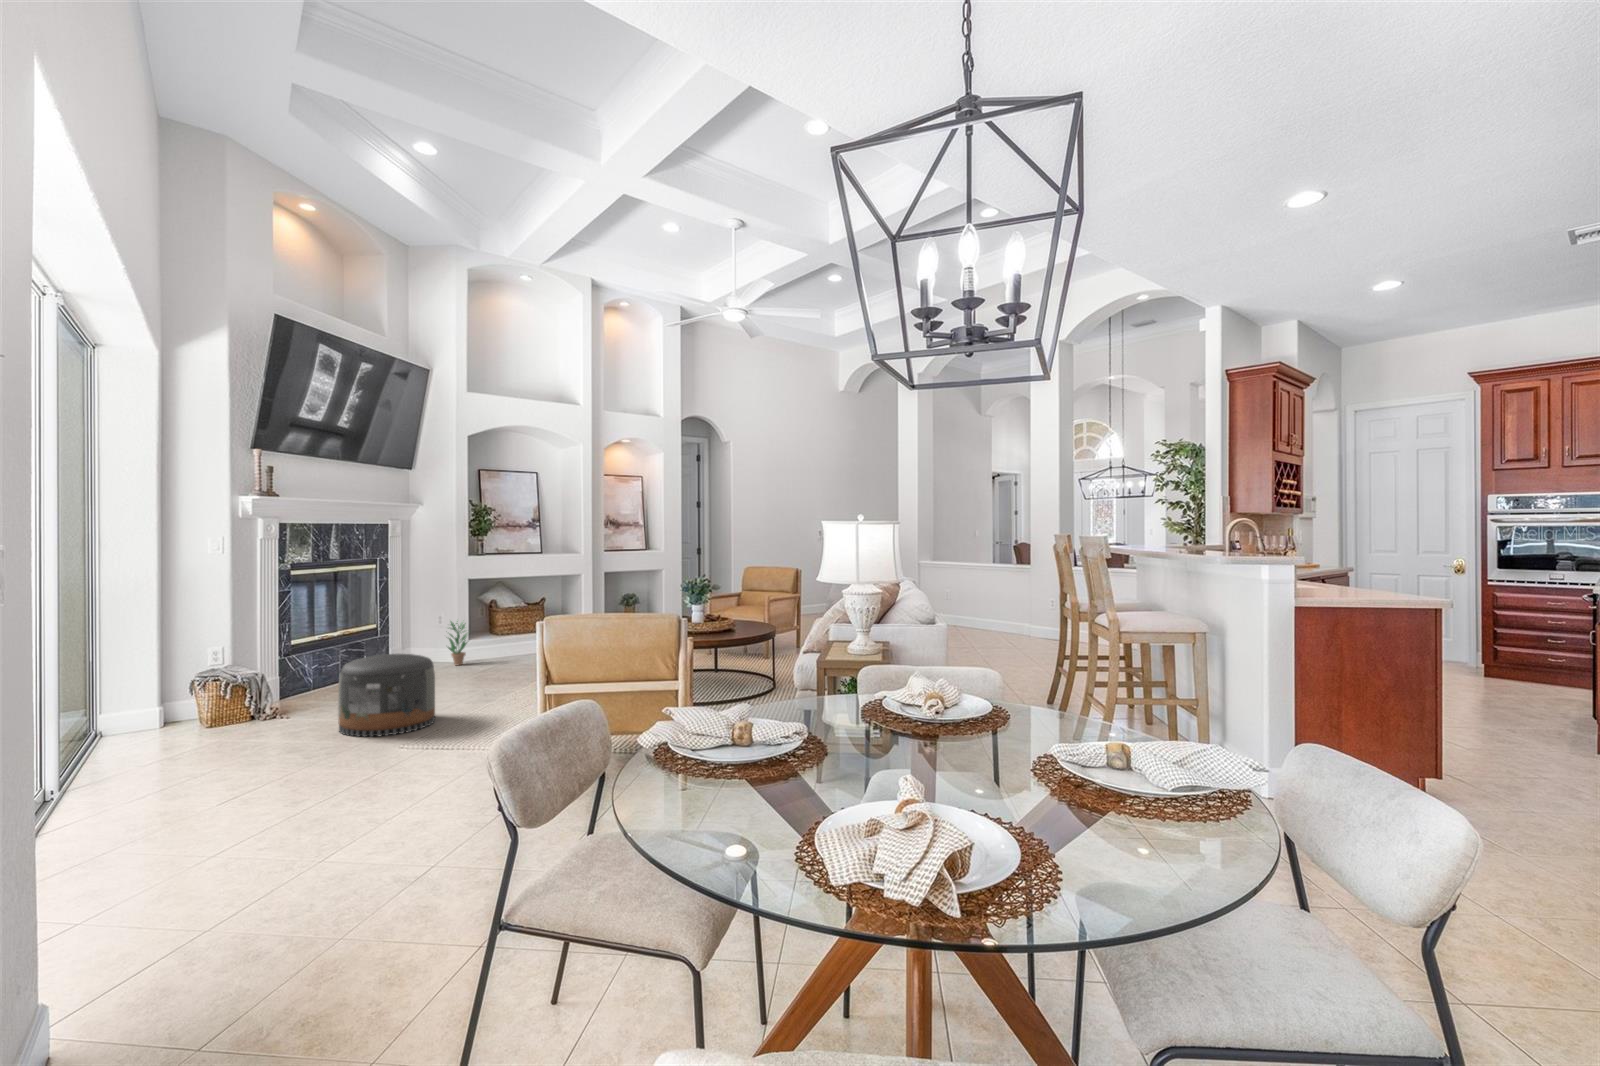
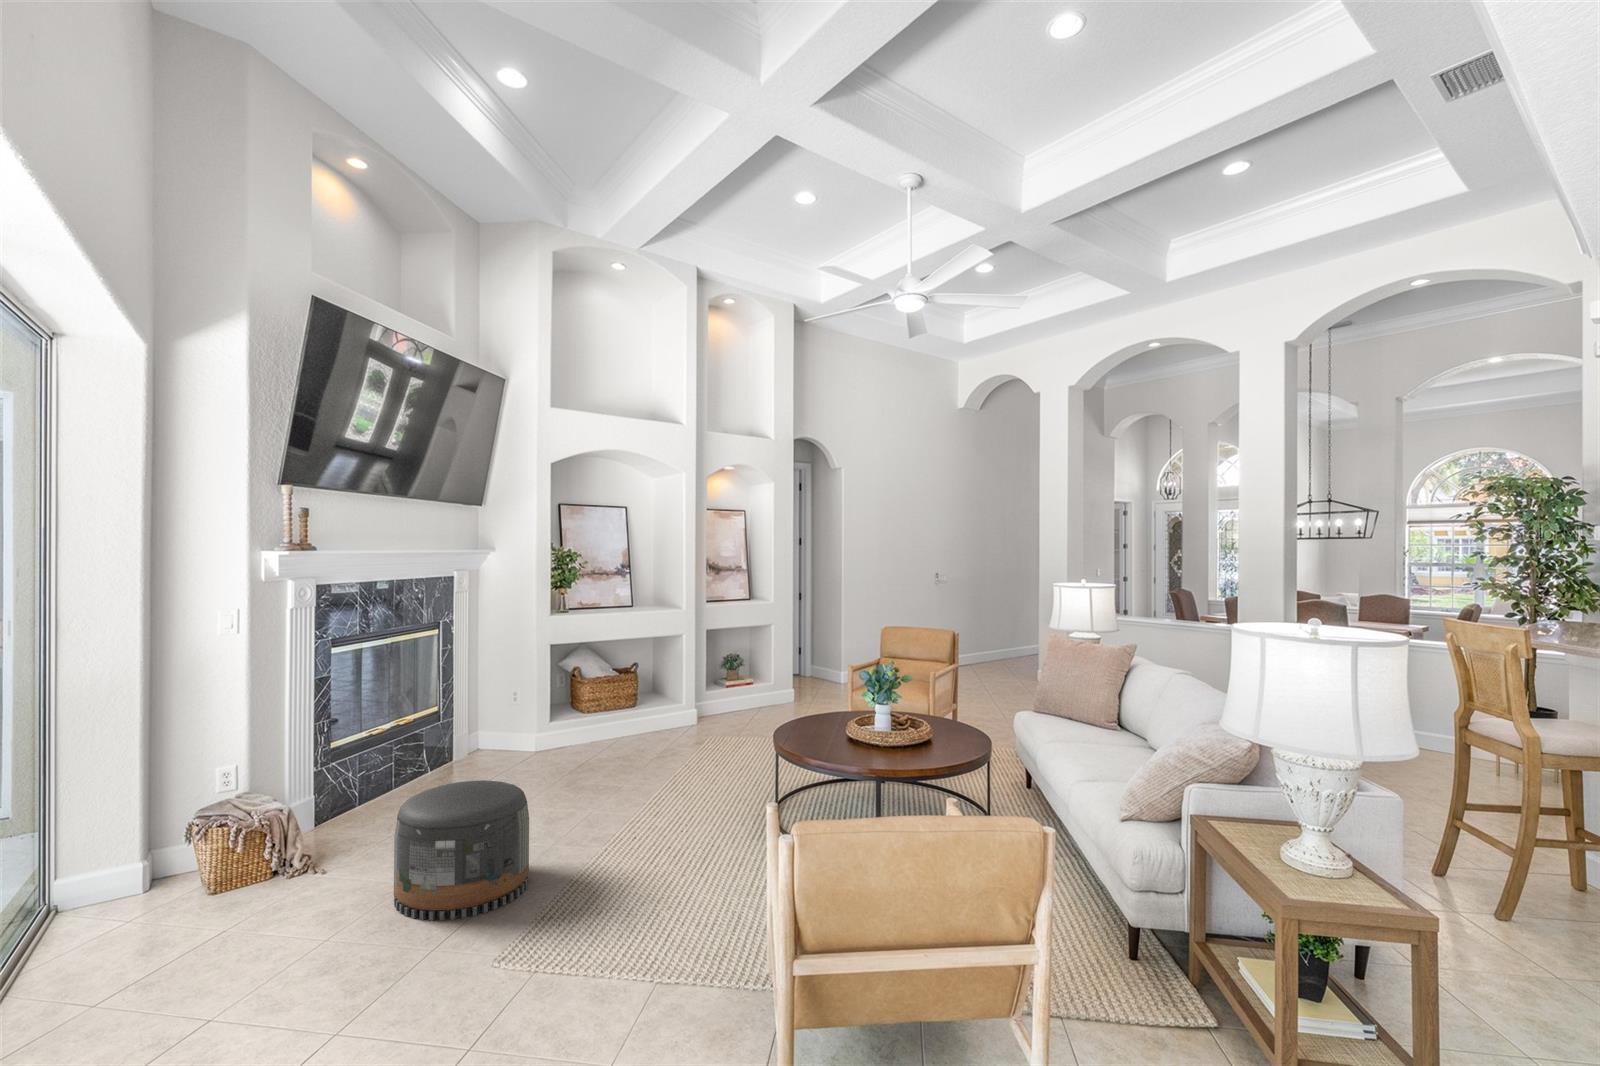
potted plant: present [448,621,467,665] -> none [520,698,554,759]

